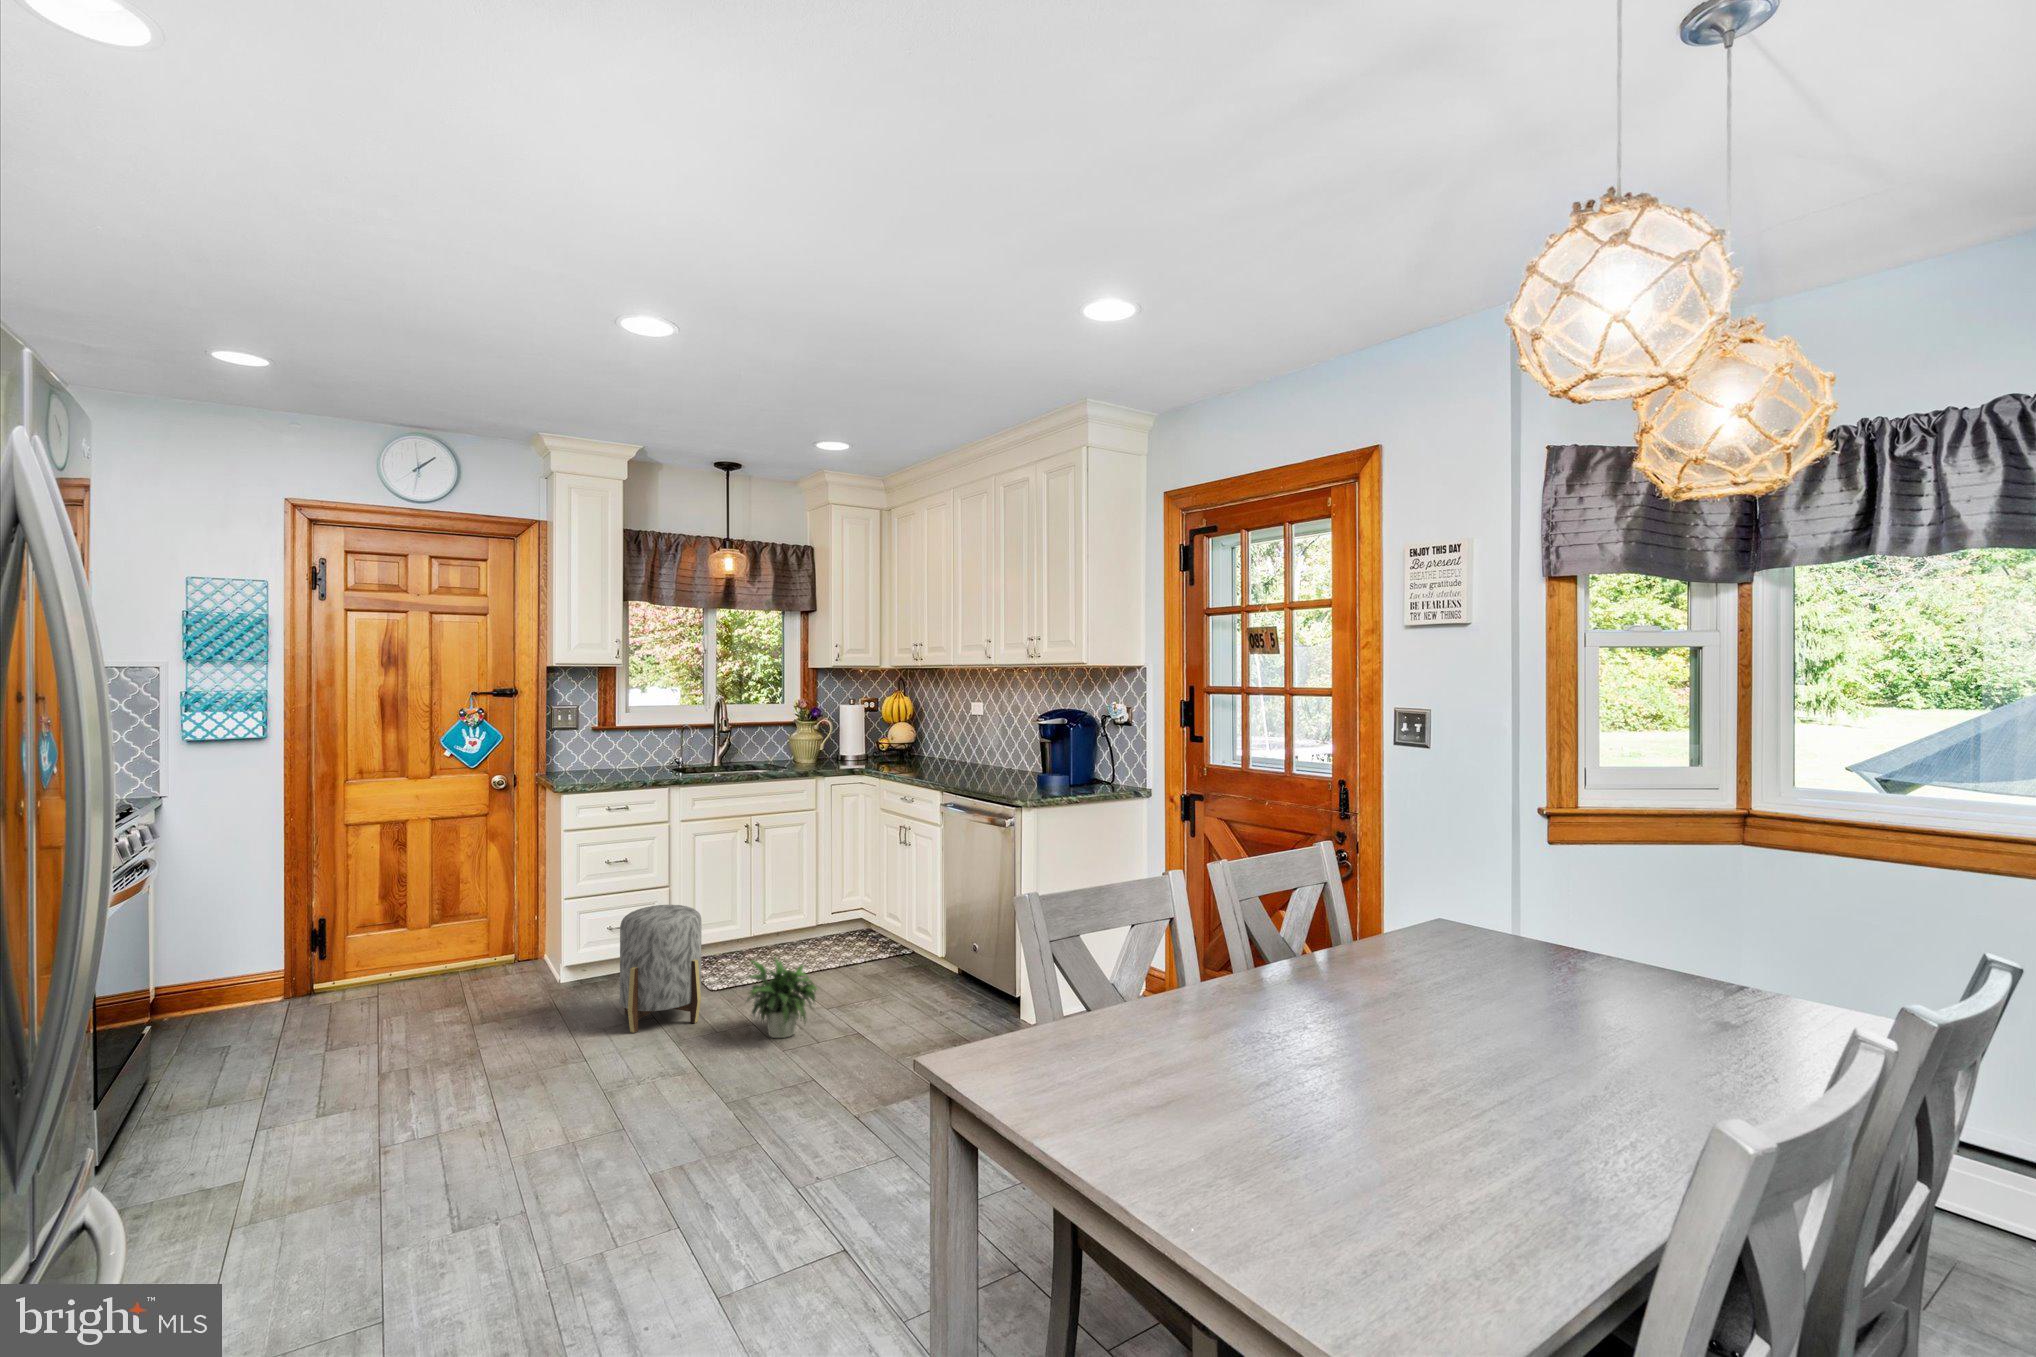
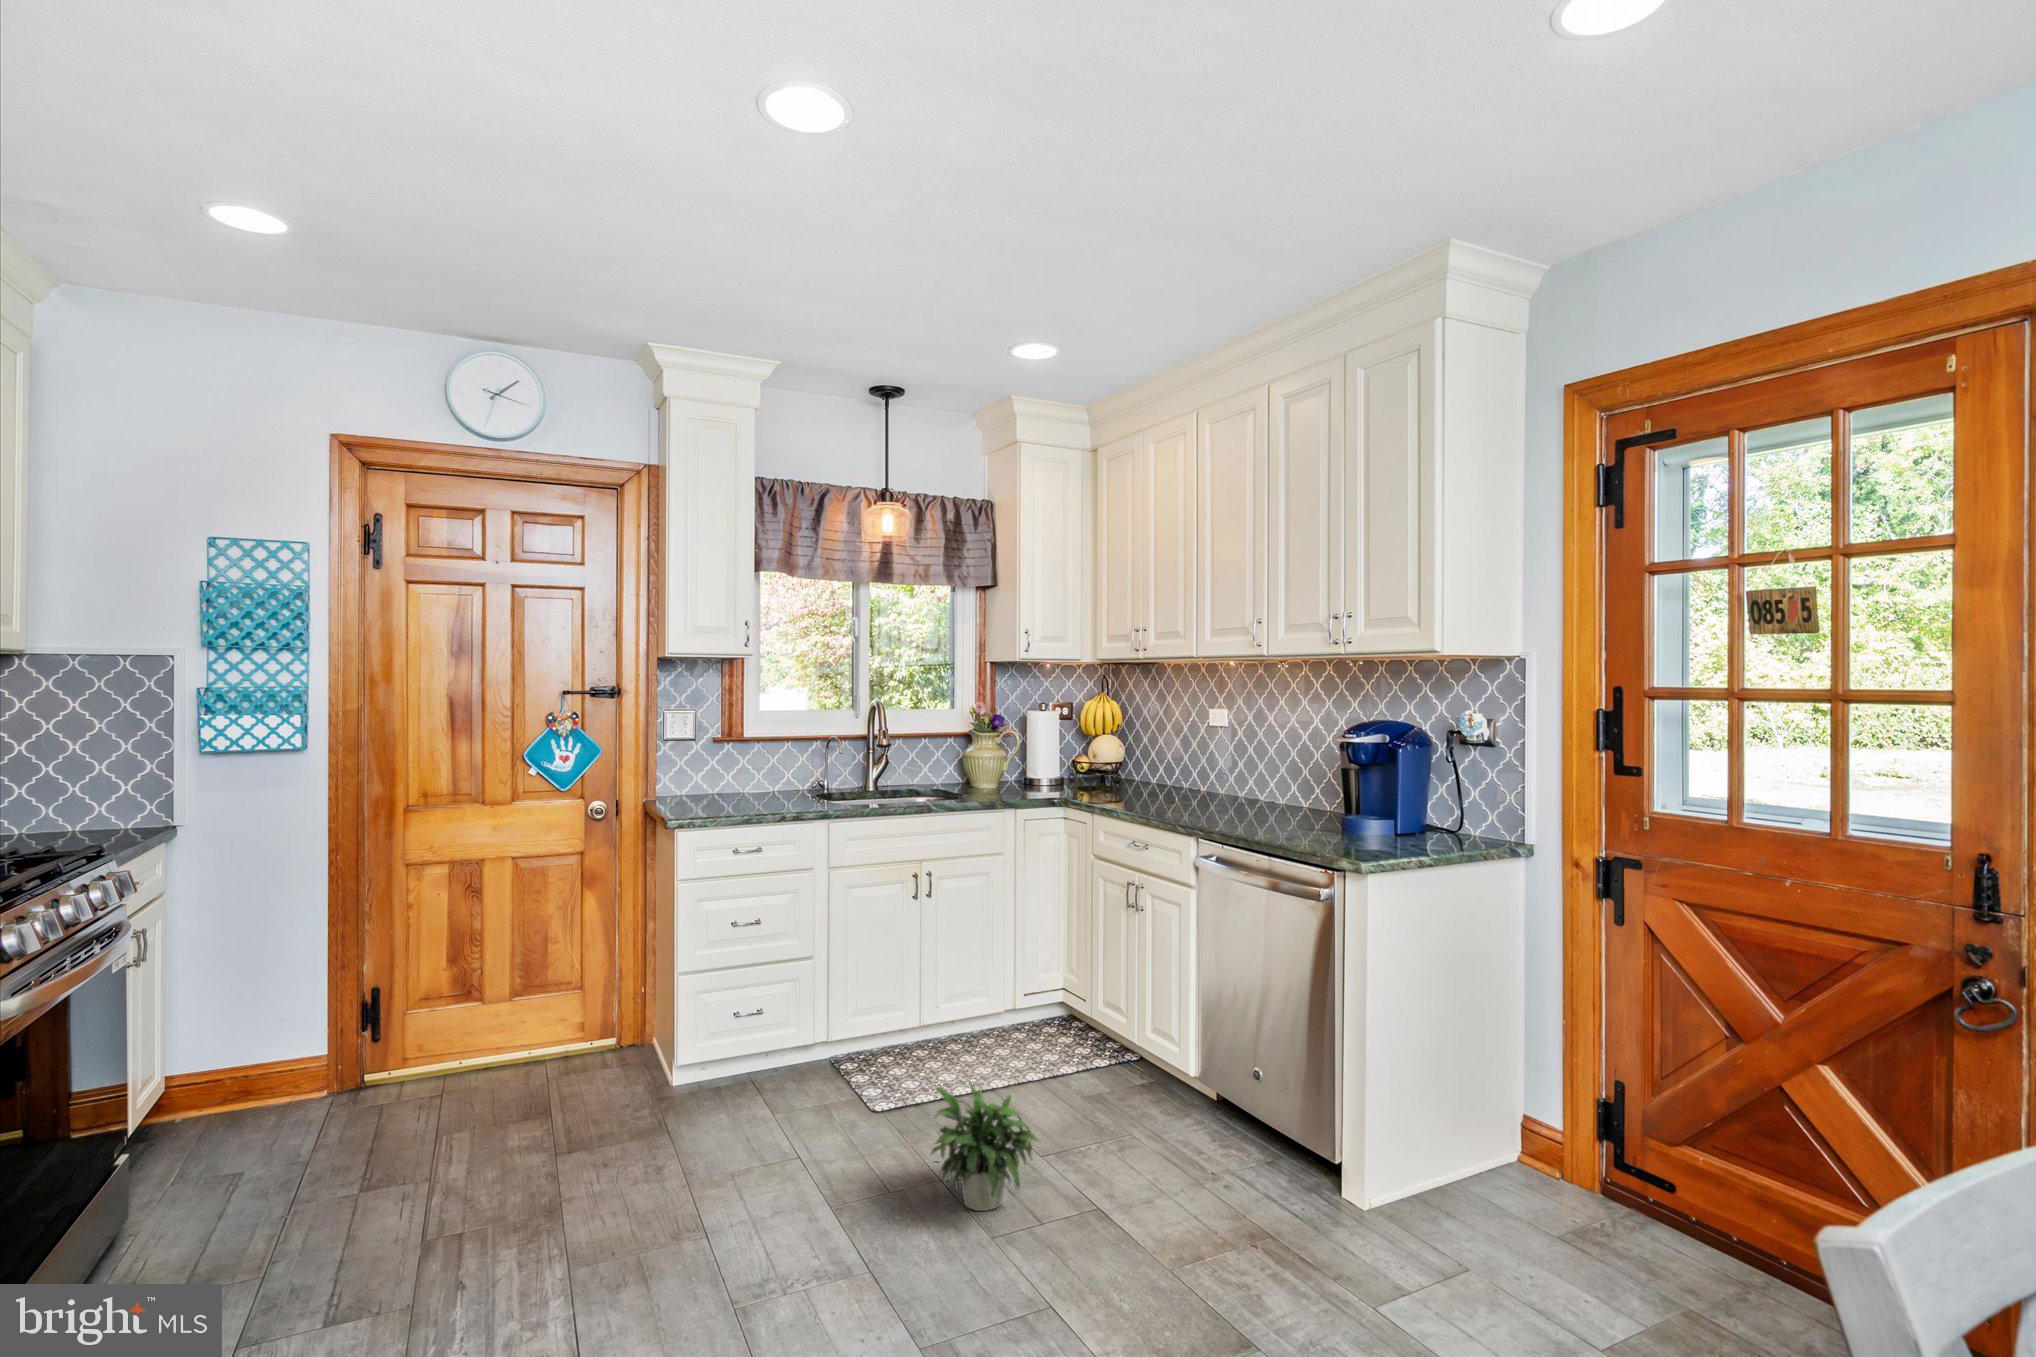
stool: present [620,905,701,1033] -> none [752,994,864,1185]

